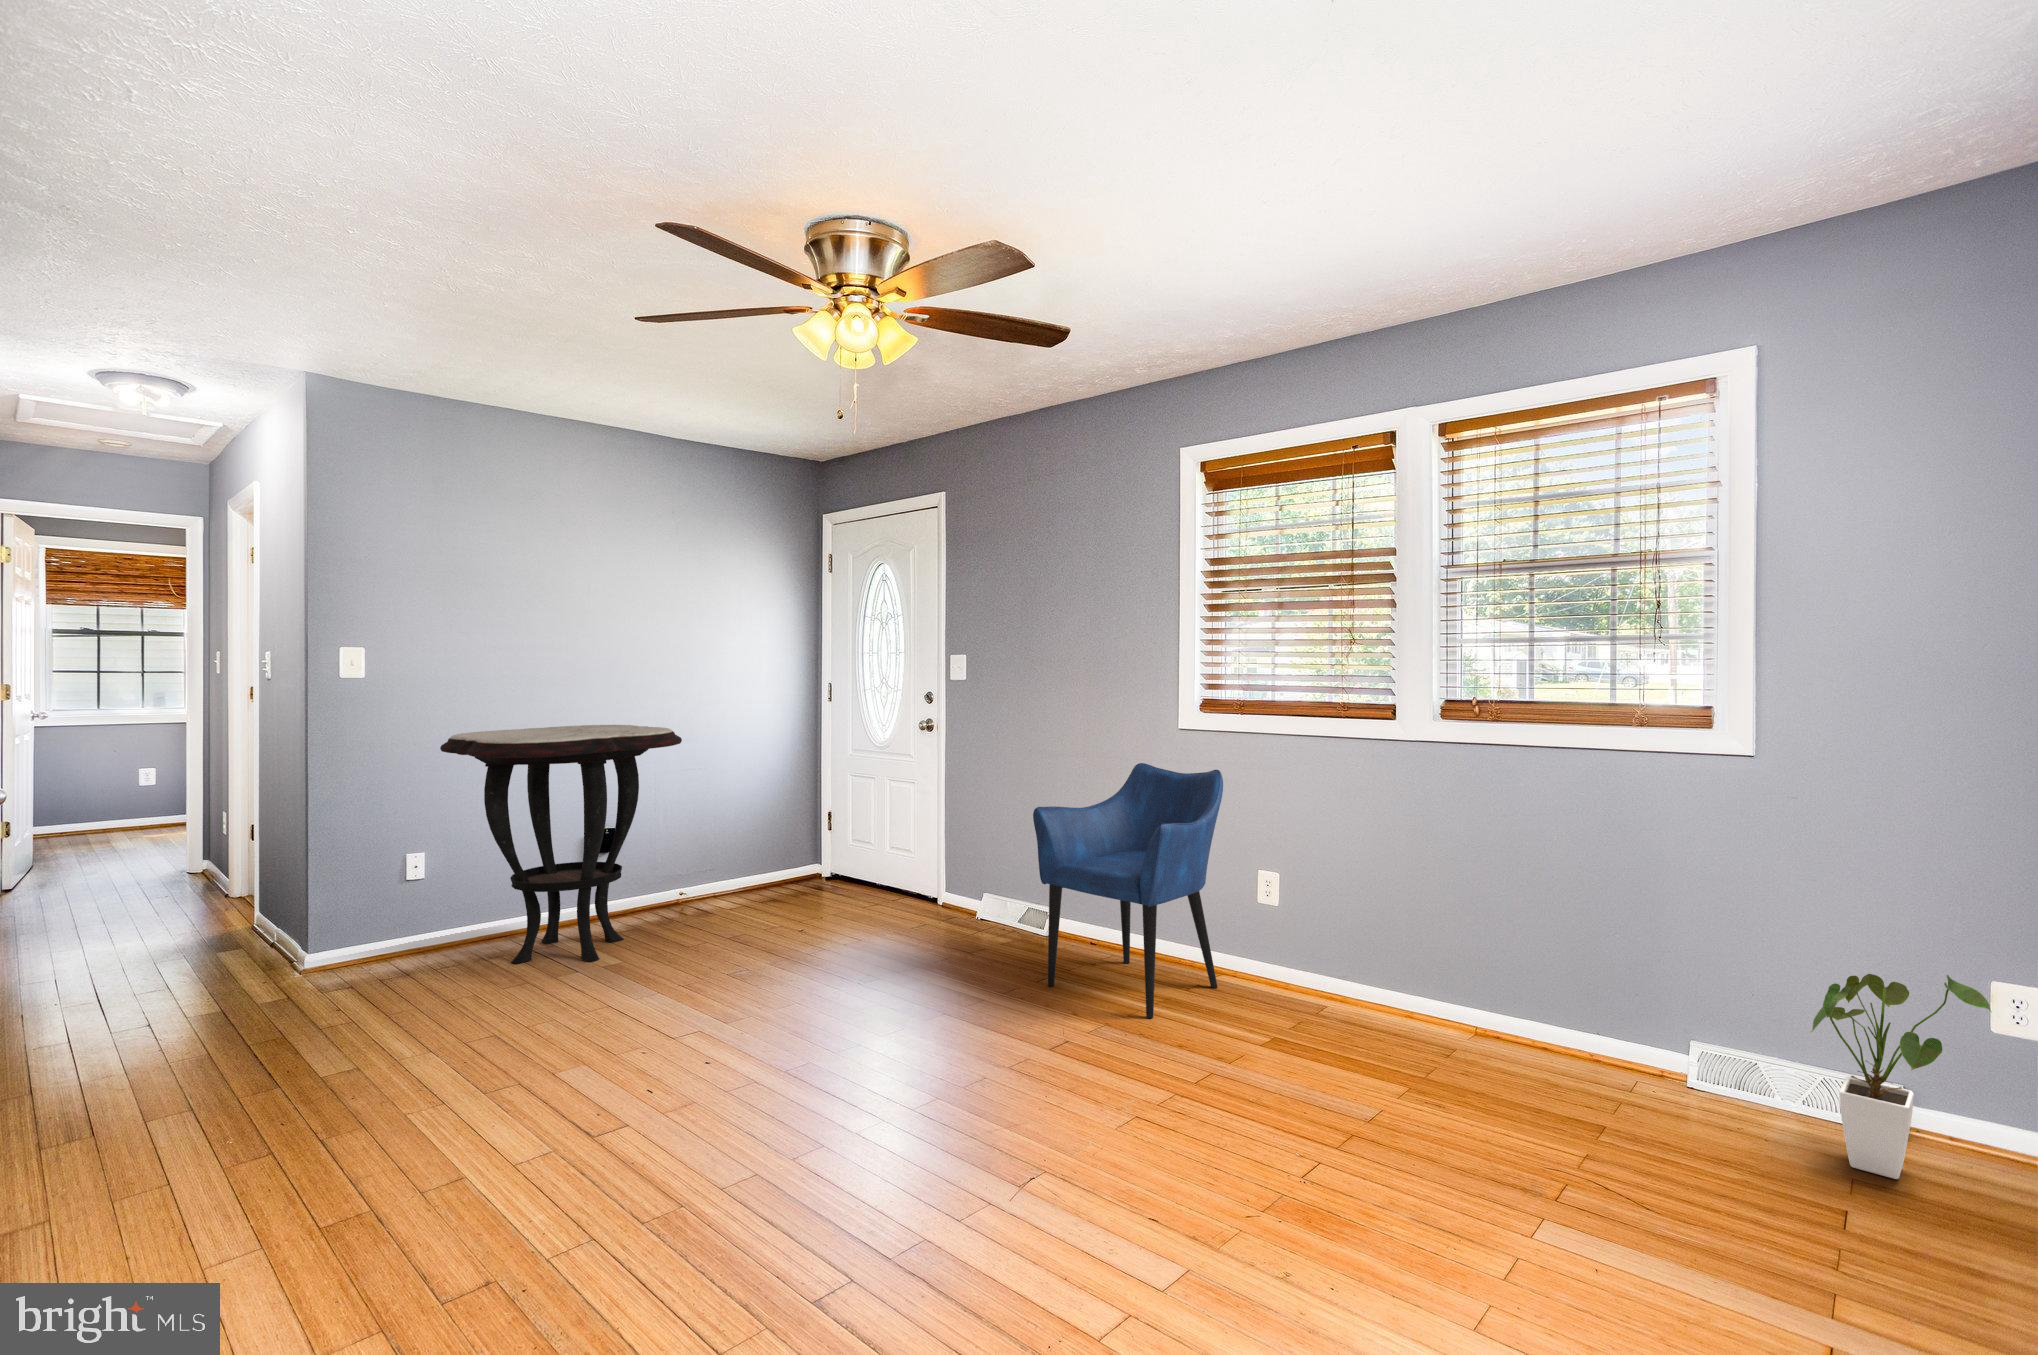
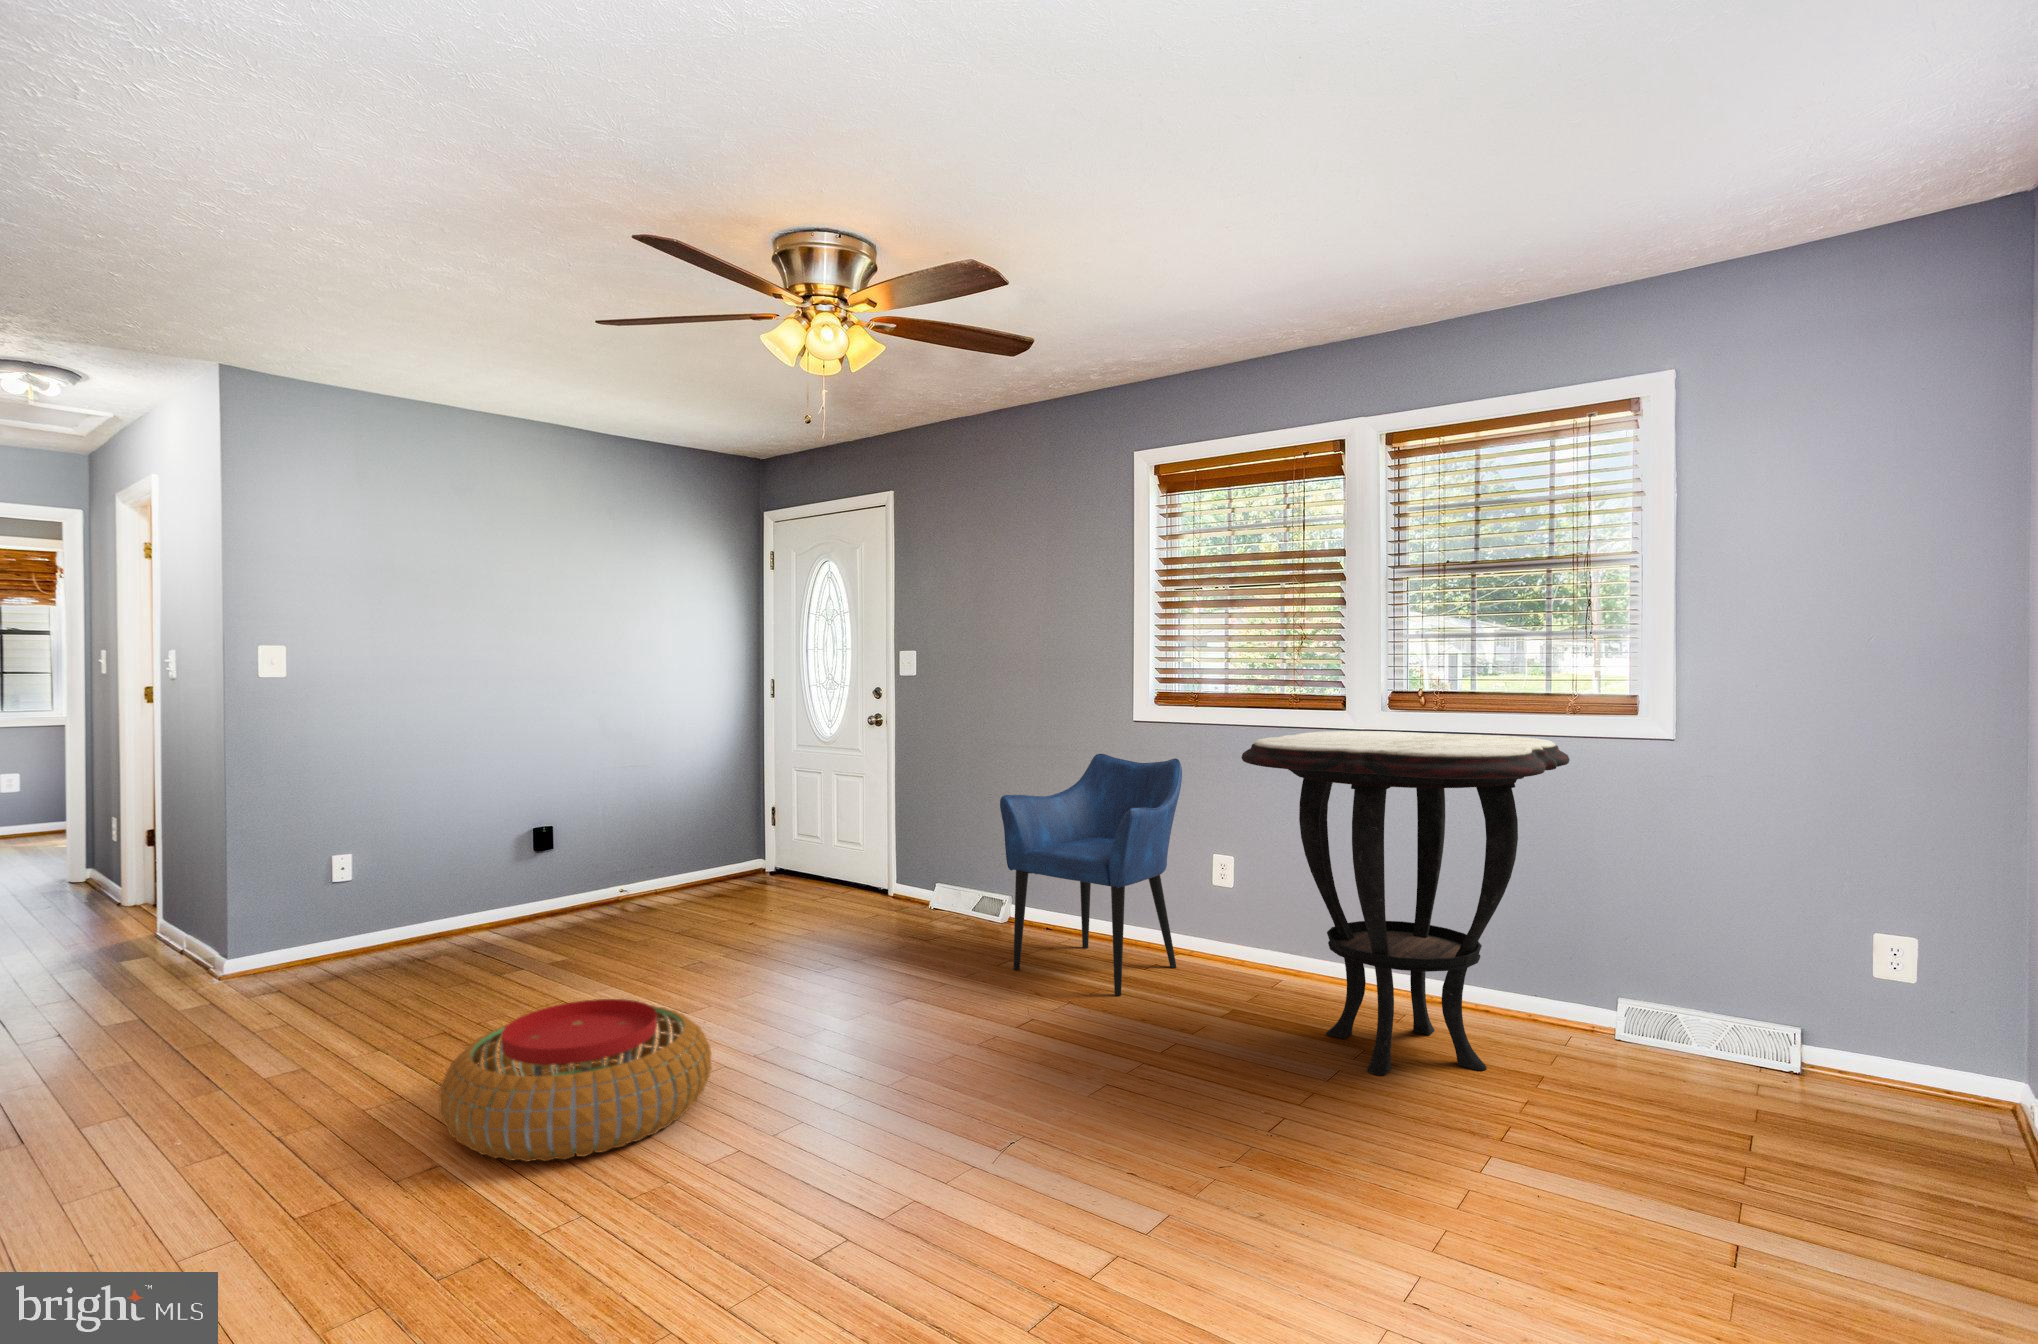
side table: present [440,725,682,964] -> present [1241,731,1570,1075]
house plant: present [1811,974,1992,1179] -> none [1724,927,1874,1108]
pouf: none [446,1016,717,1182] -> present [439,999,712,1162]

